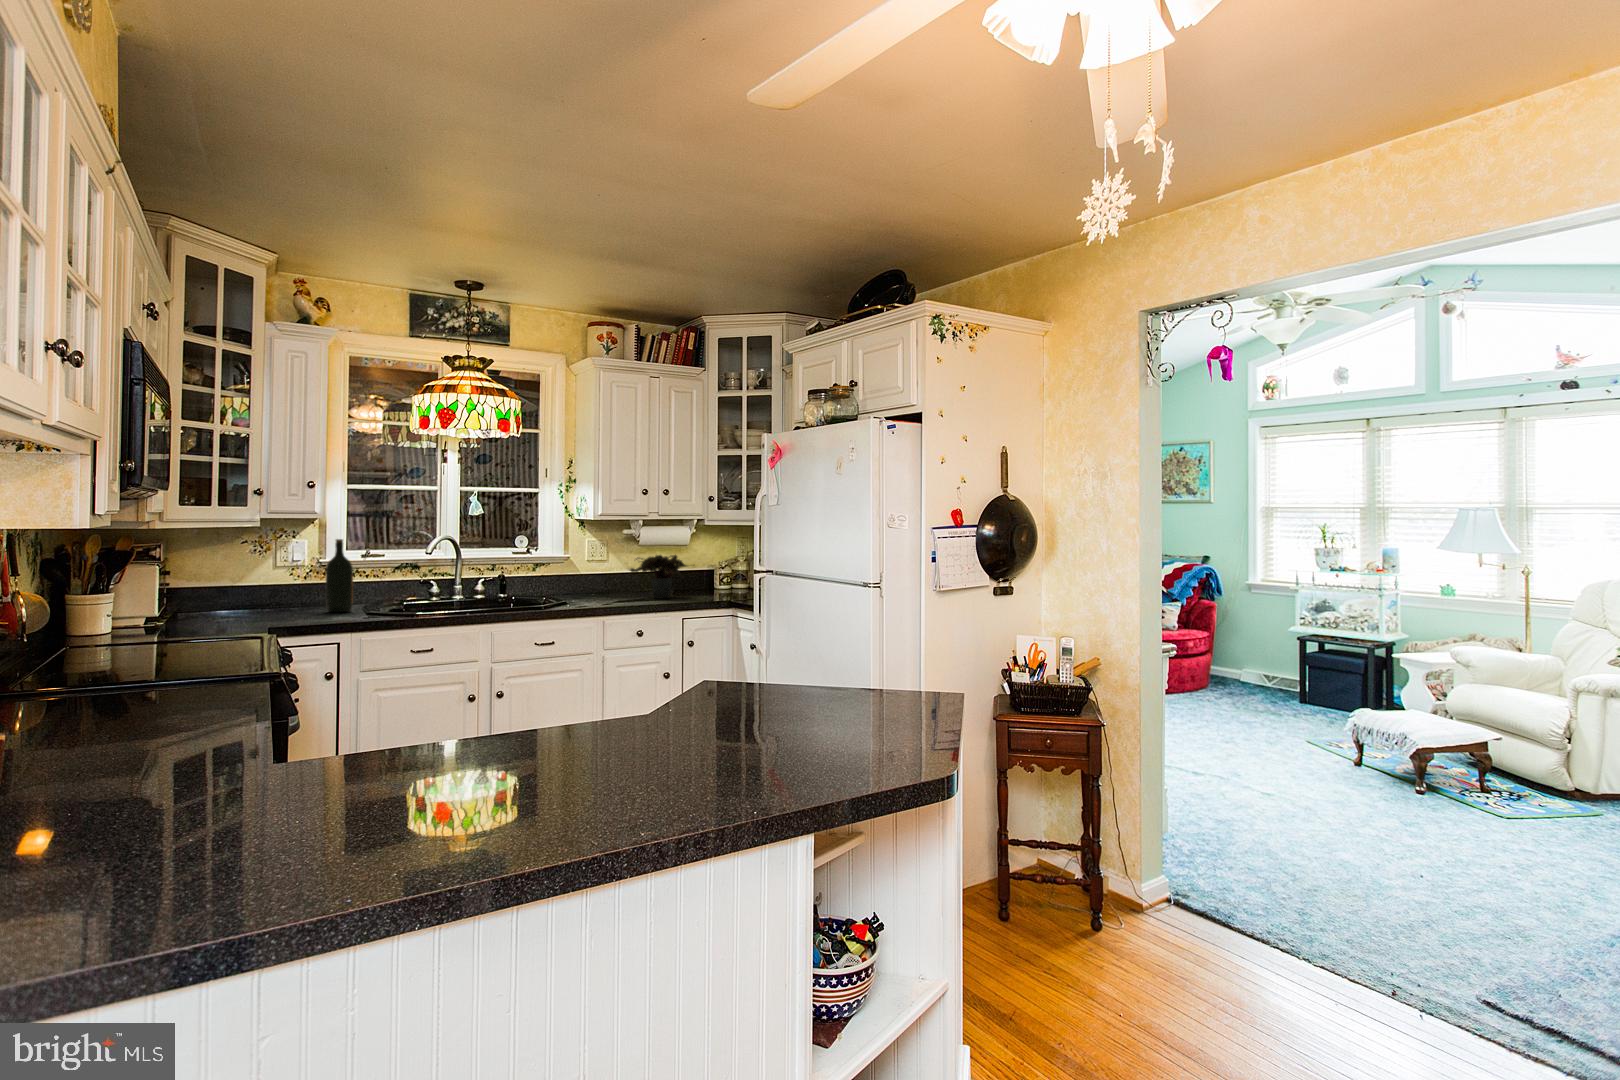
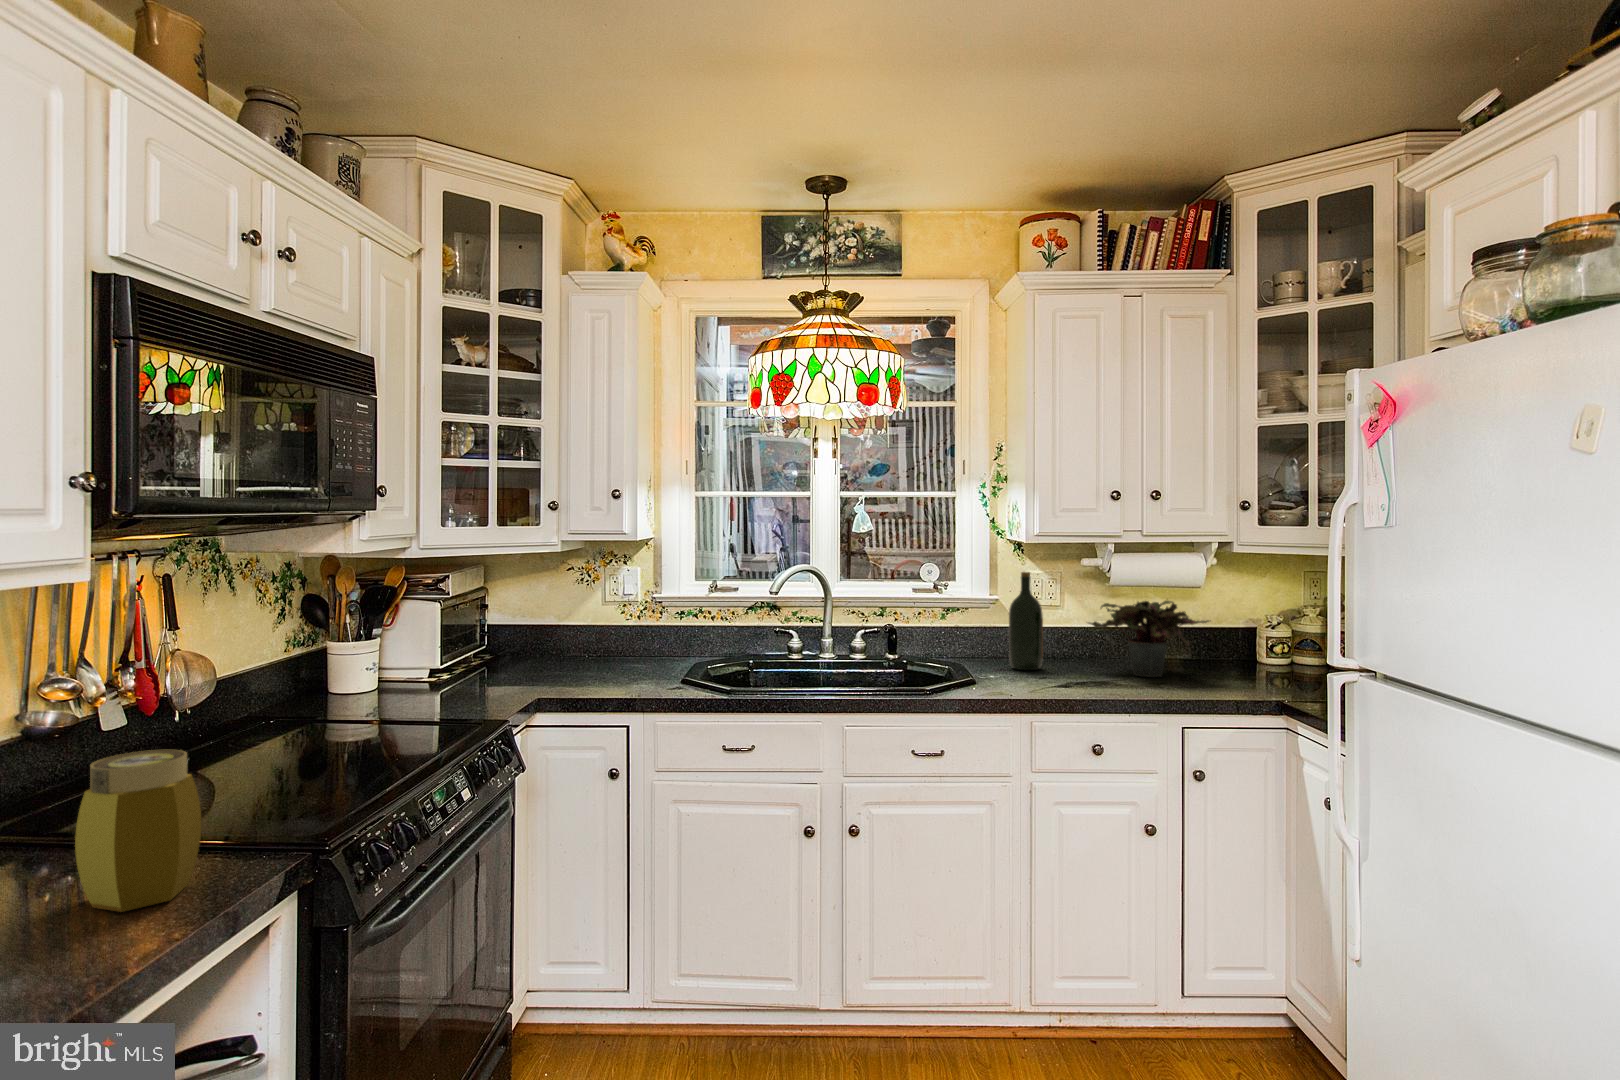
wine bottle: present [326,539,353,612] -> present [1009,572,1043,670]
jar: none [183,594,240,664] -> present [75,750,201,912]

